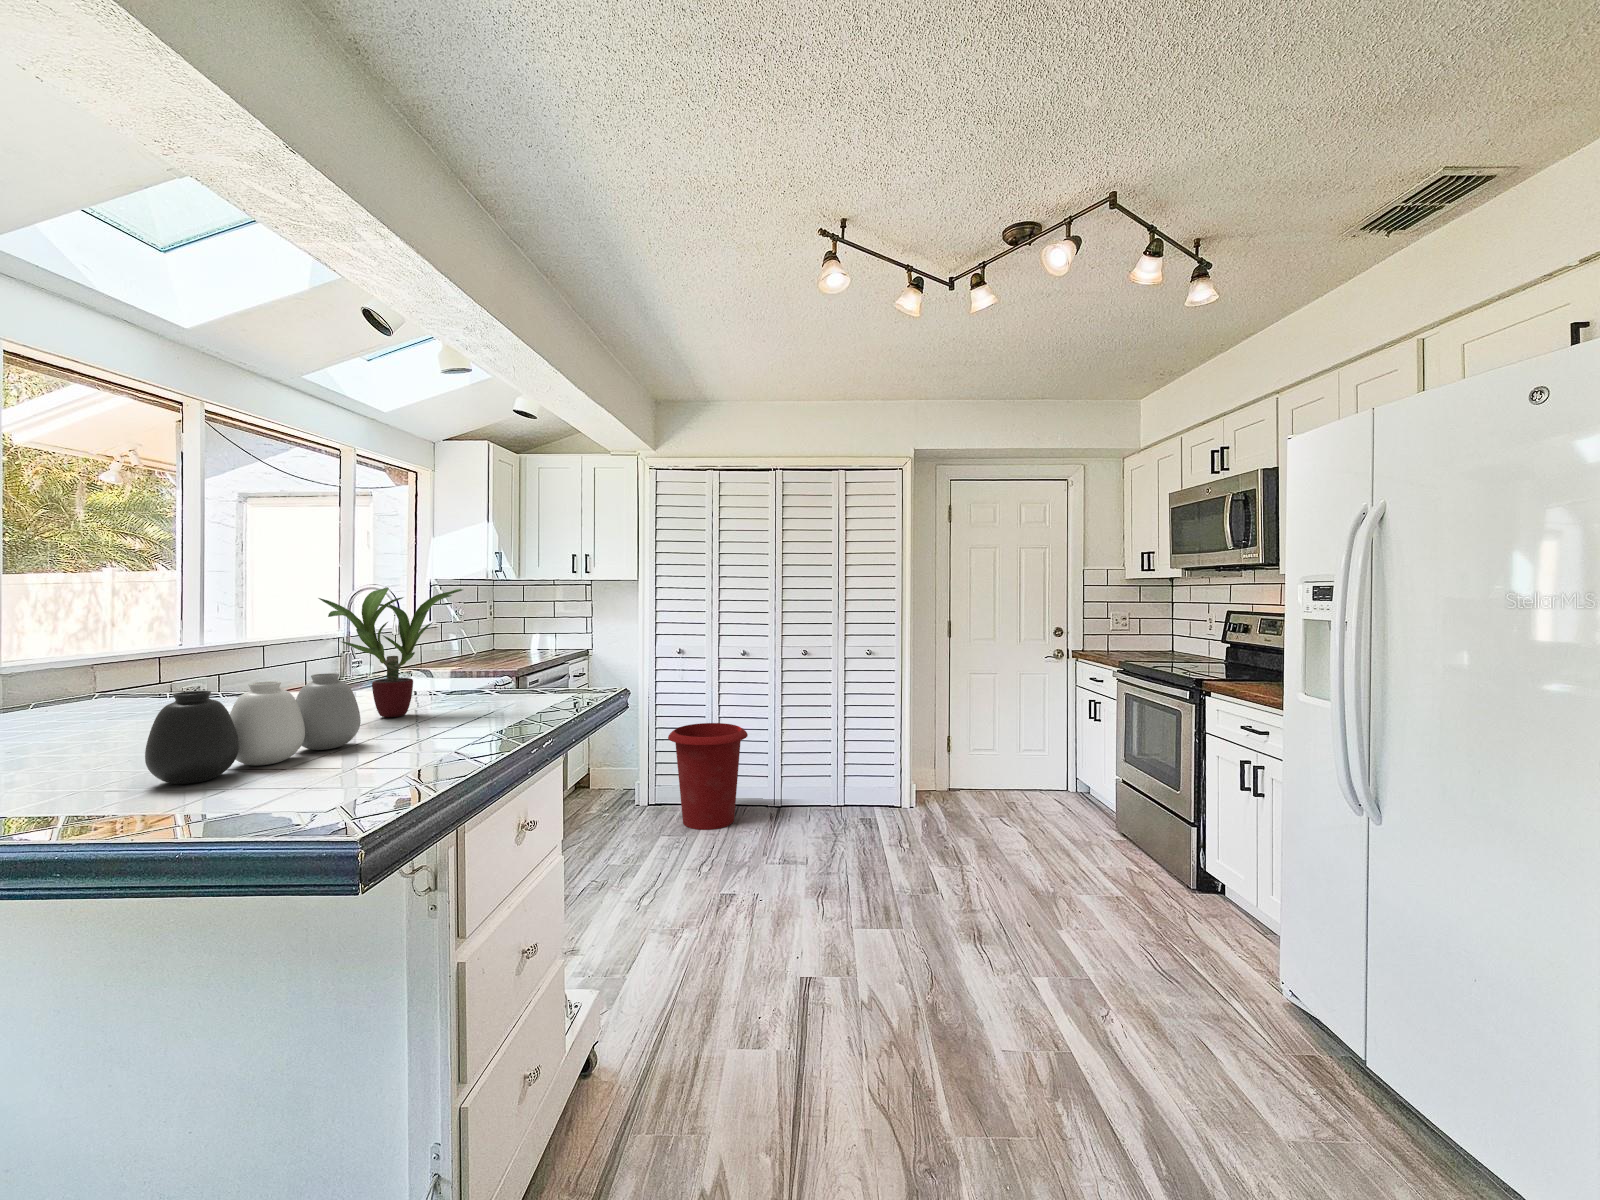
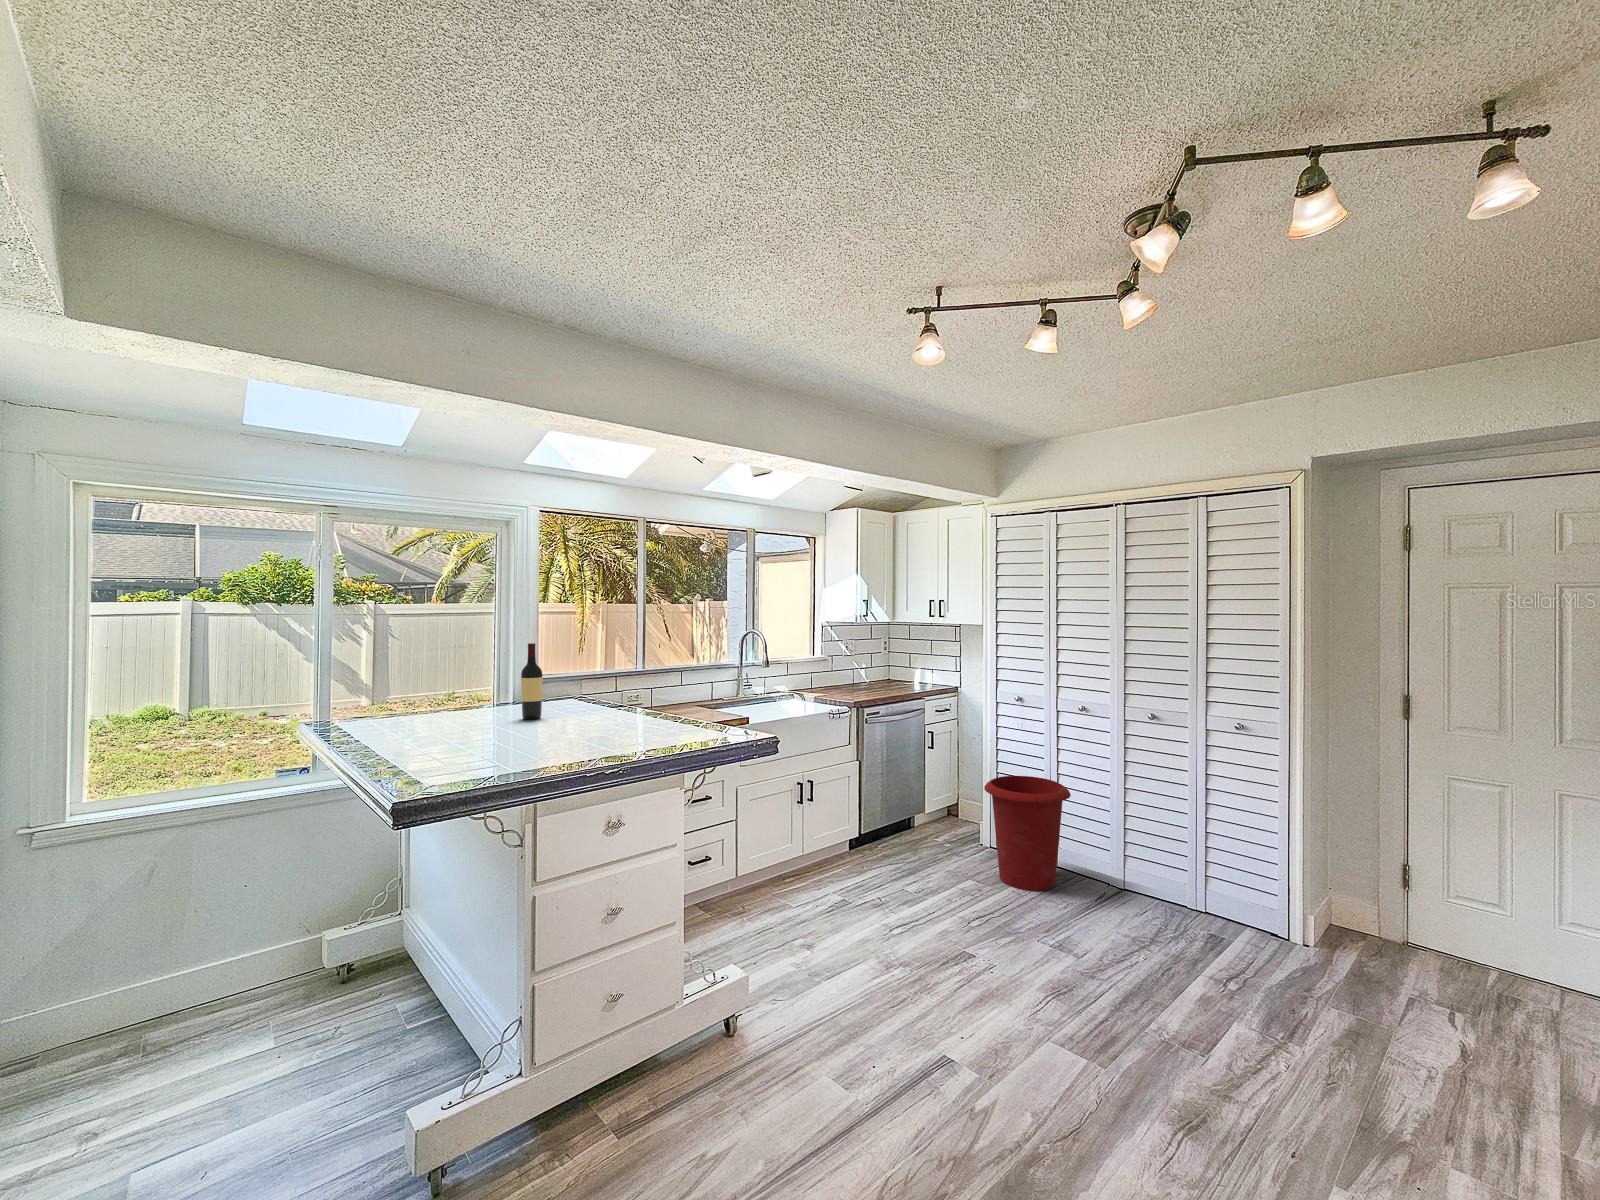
wine bottle: none [93,581,145,722] -> present [521,643,543,719]
potted plant: present [319,587,463,717] -> none [553,653,646,738]
vase: present [145,673,361,784] -> none [421,710,534,762]

